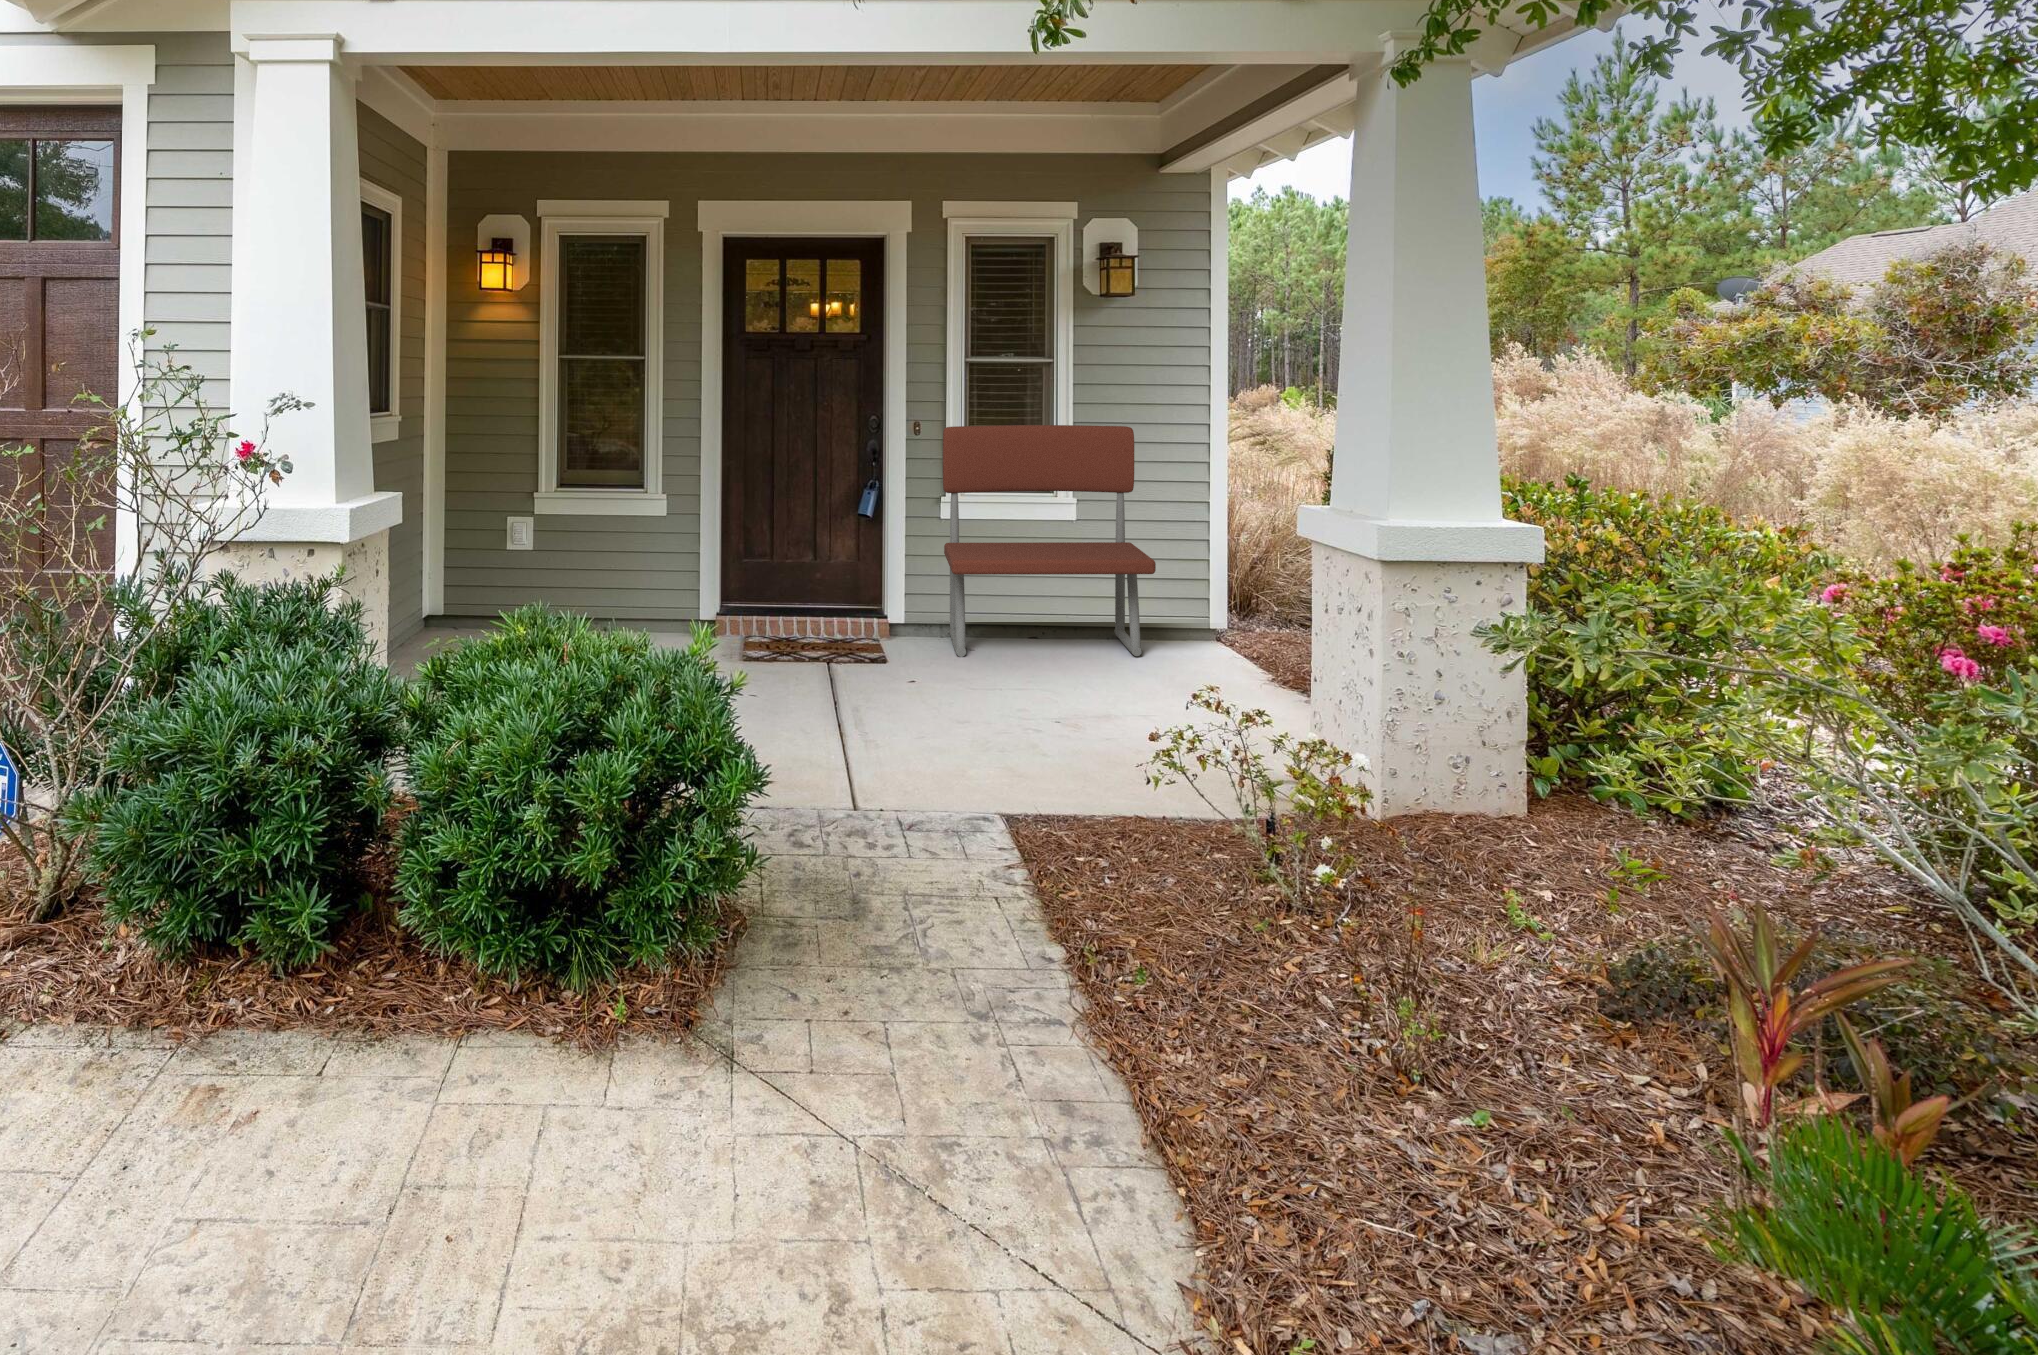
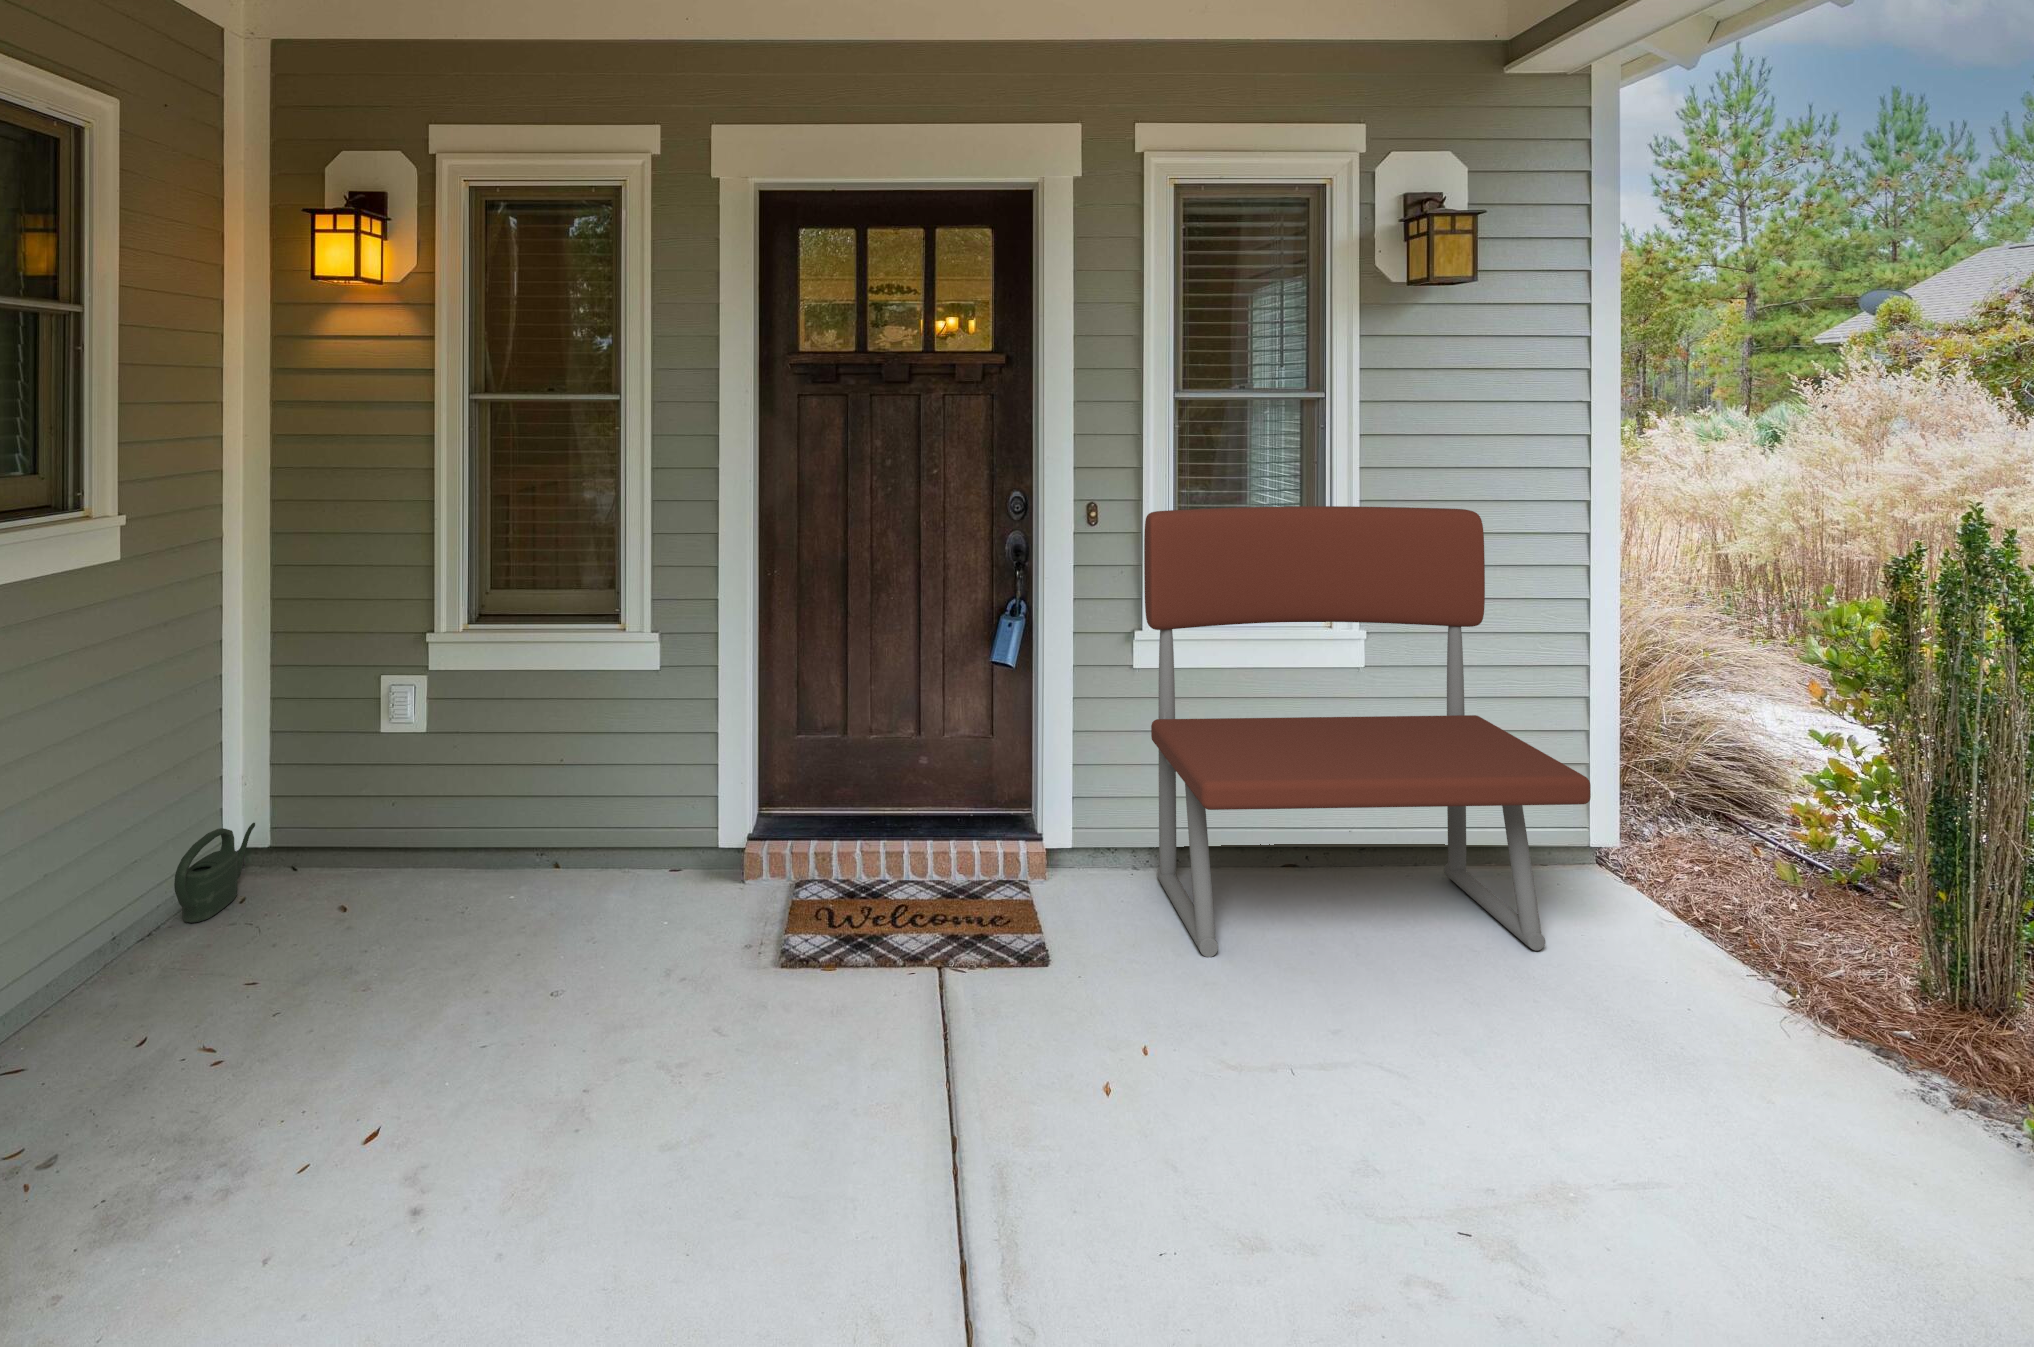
watering can: none [417,597,444,642] -> present [174,823,255,923]

